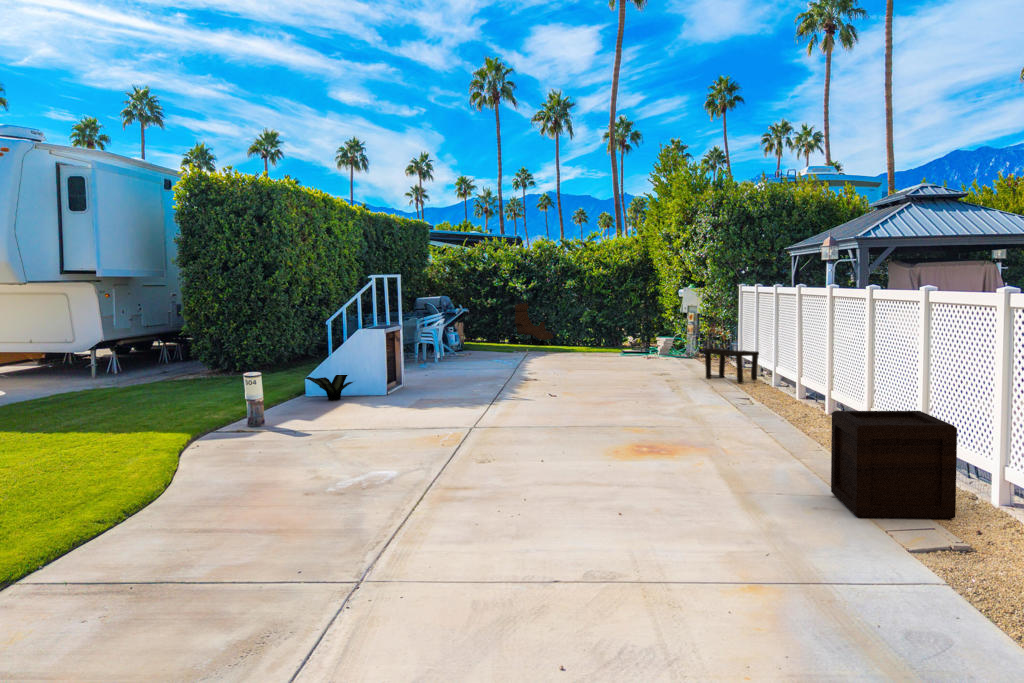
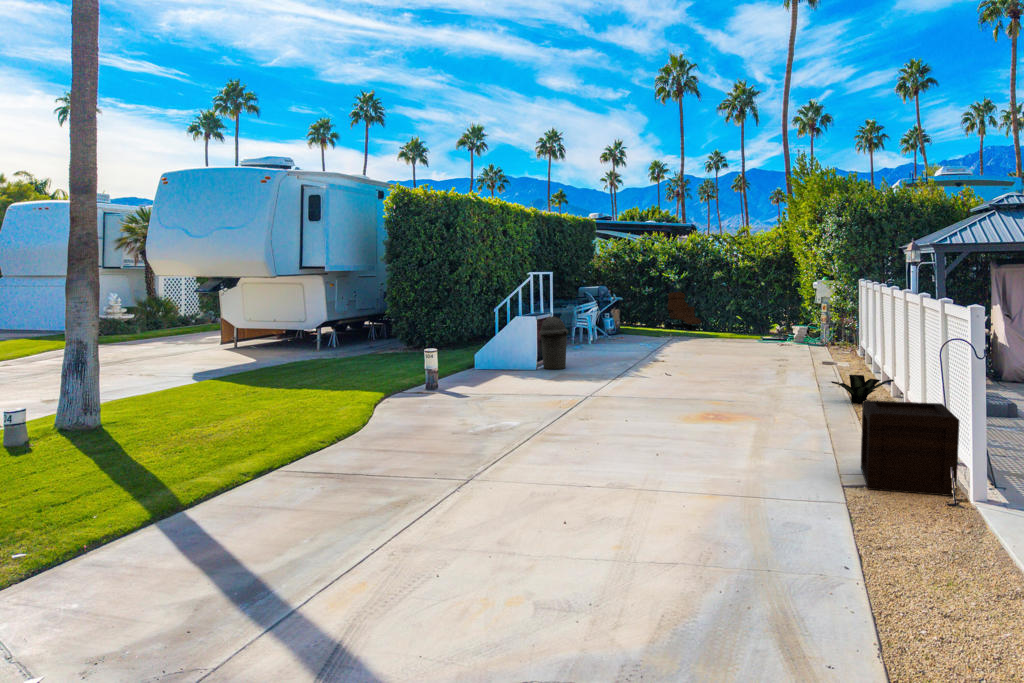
trash can: none [386,328,423,394] -> present [539,316,569,369]
bench: present [705,348,759,384] -> none [821,338,870,371]
potted plant: present [304,375,353,401] -> present [832,375,894,404]

